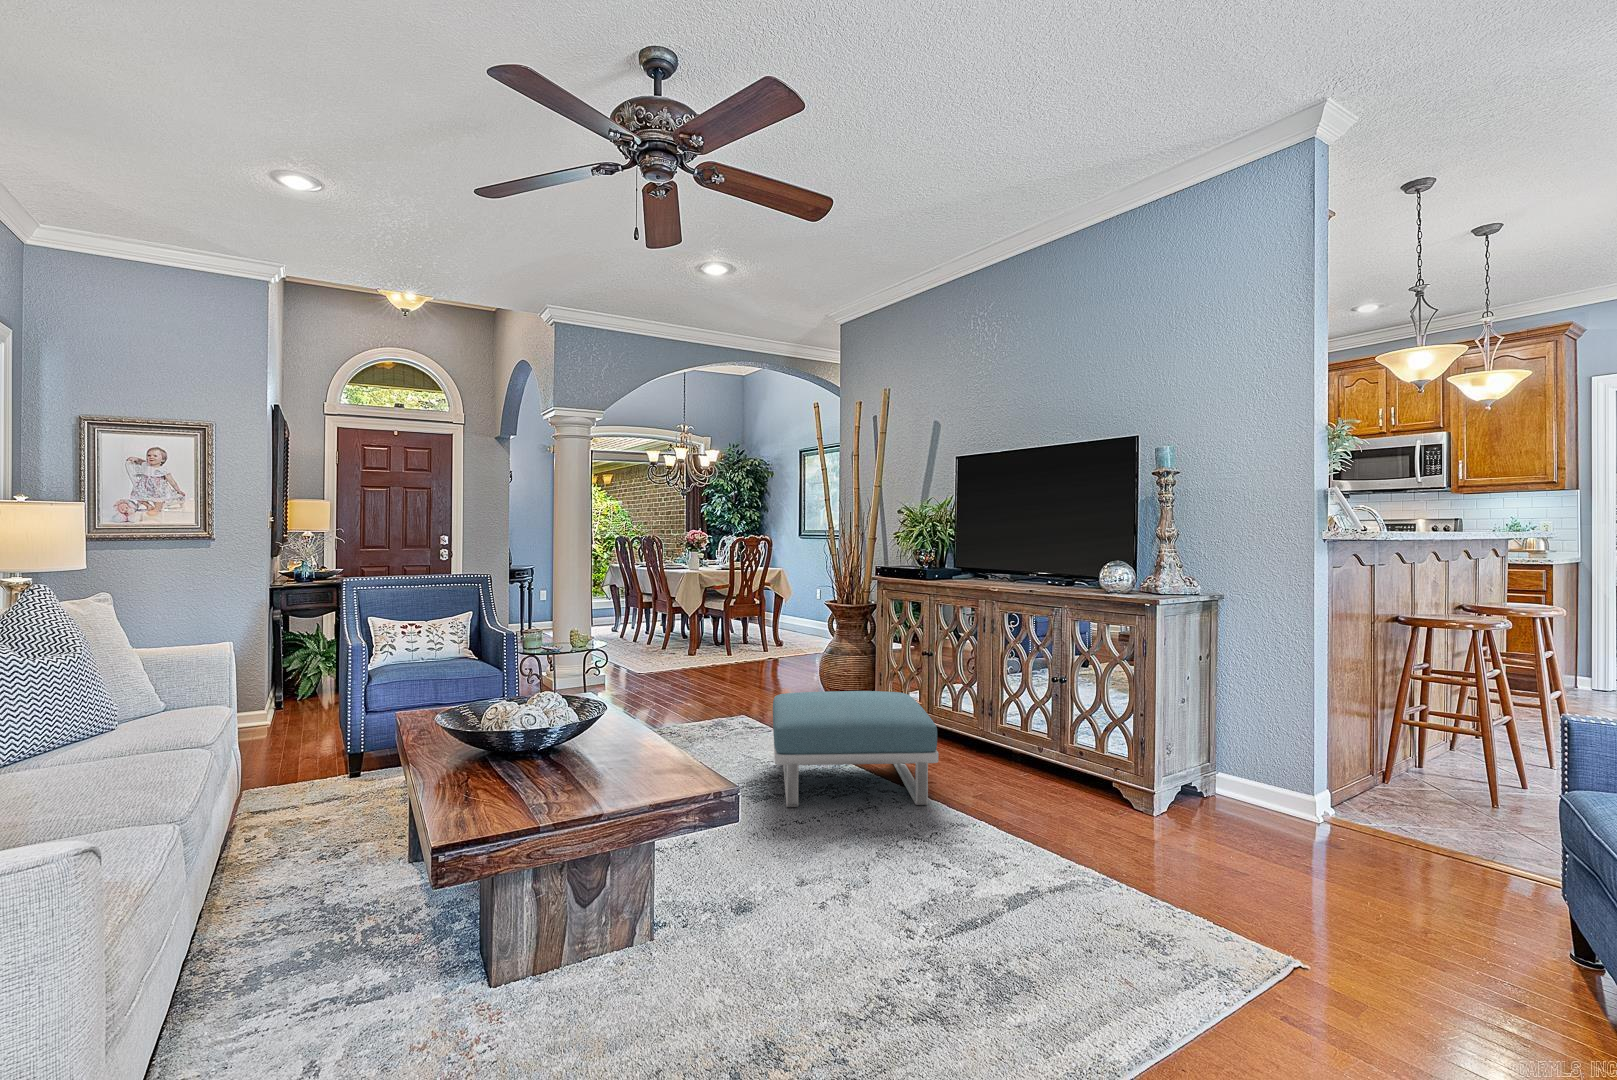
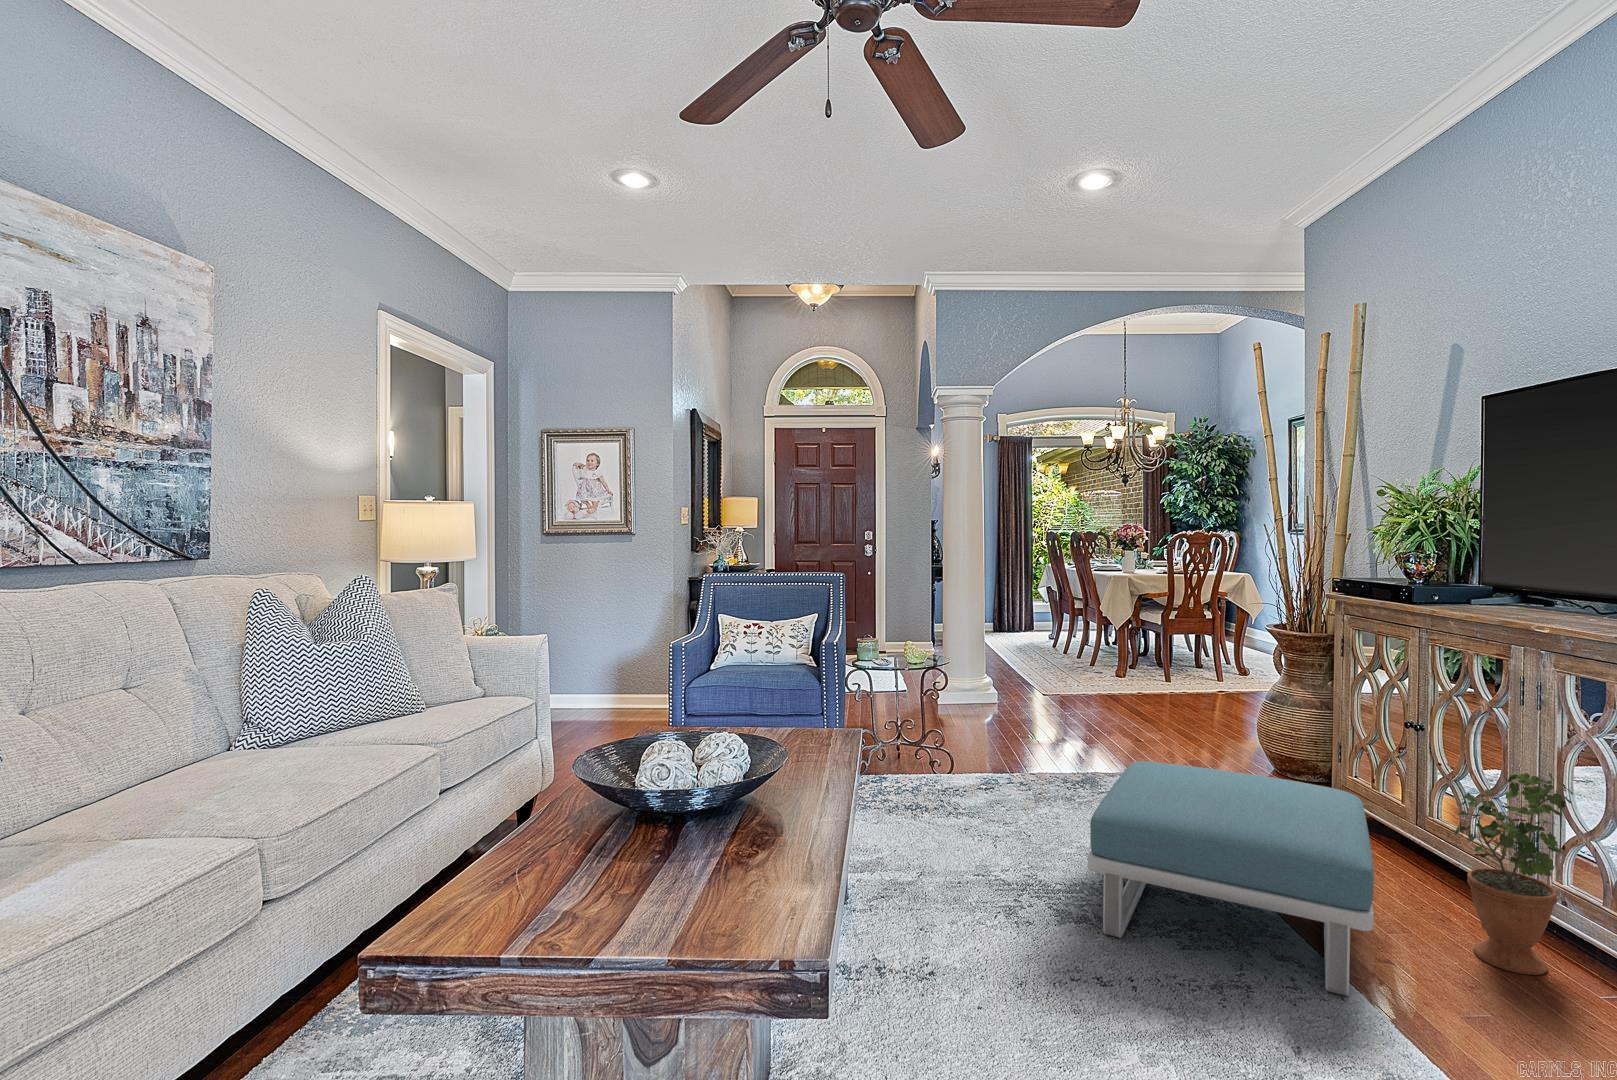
potted plant: none [960,659,1013,777] -> present [1455,766,1573,975]

